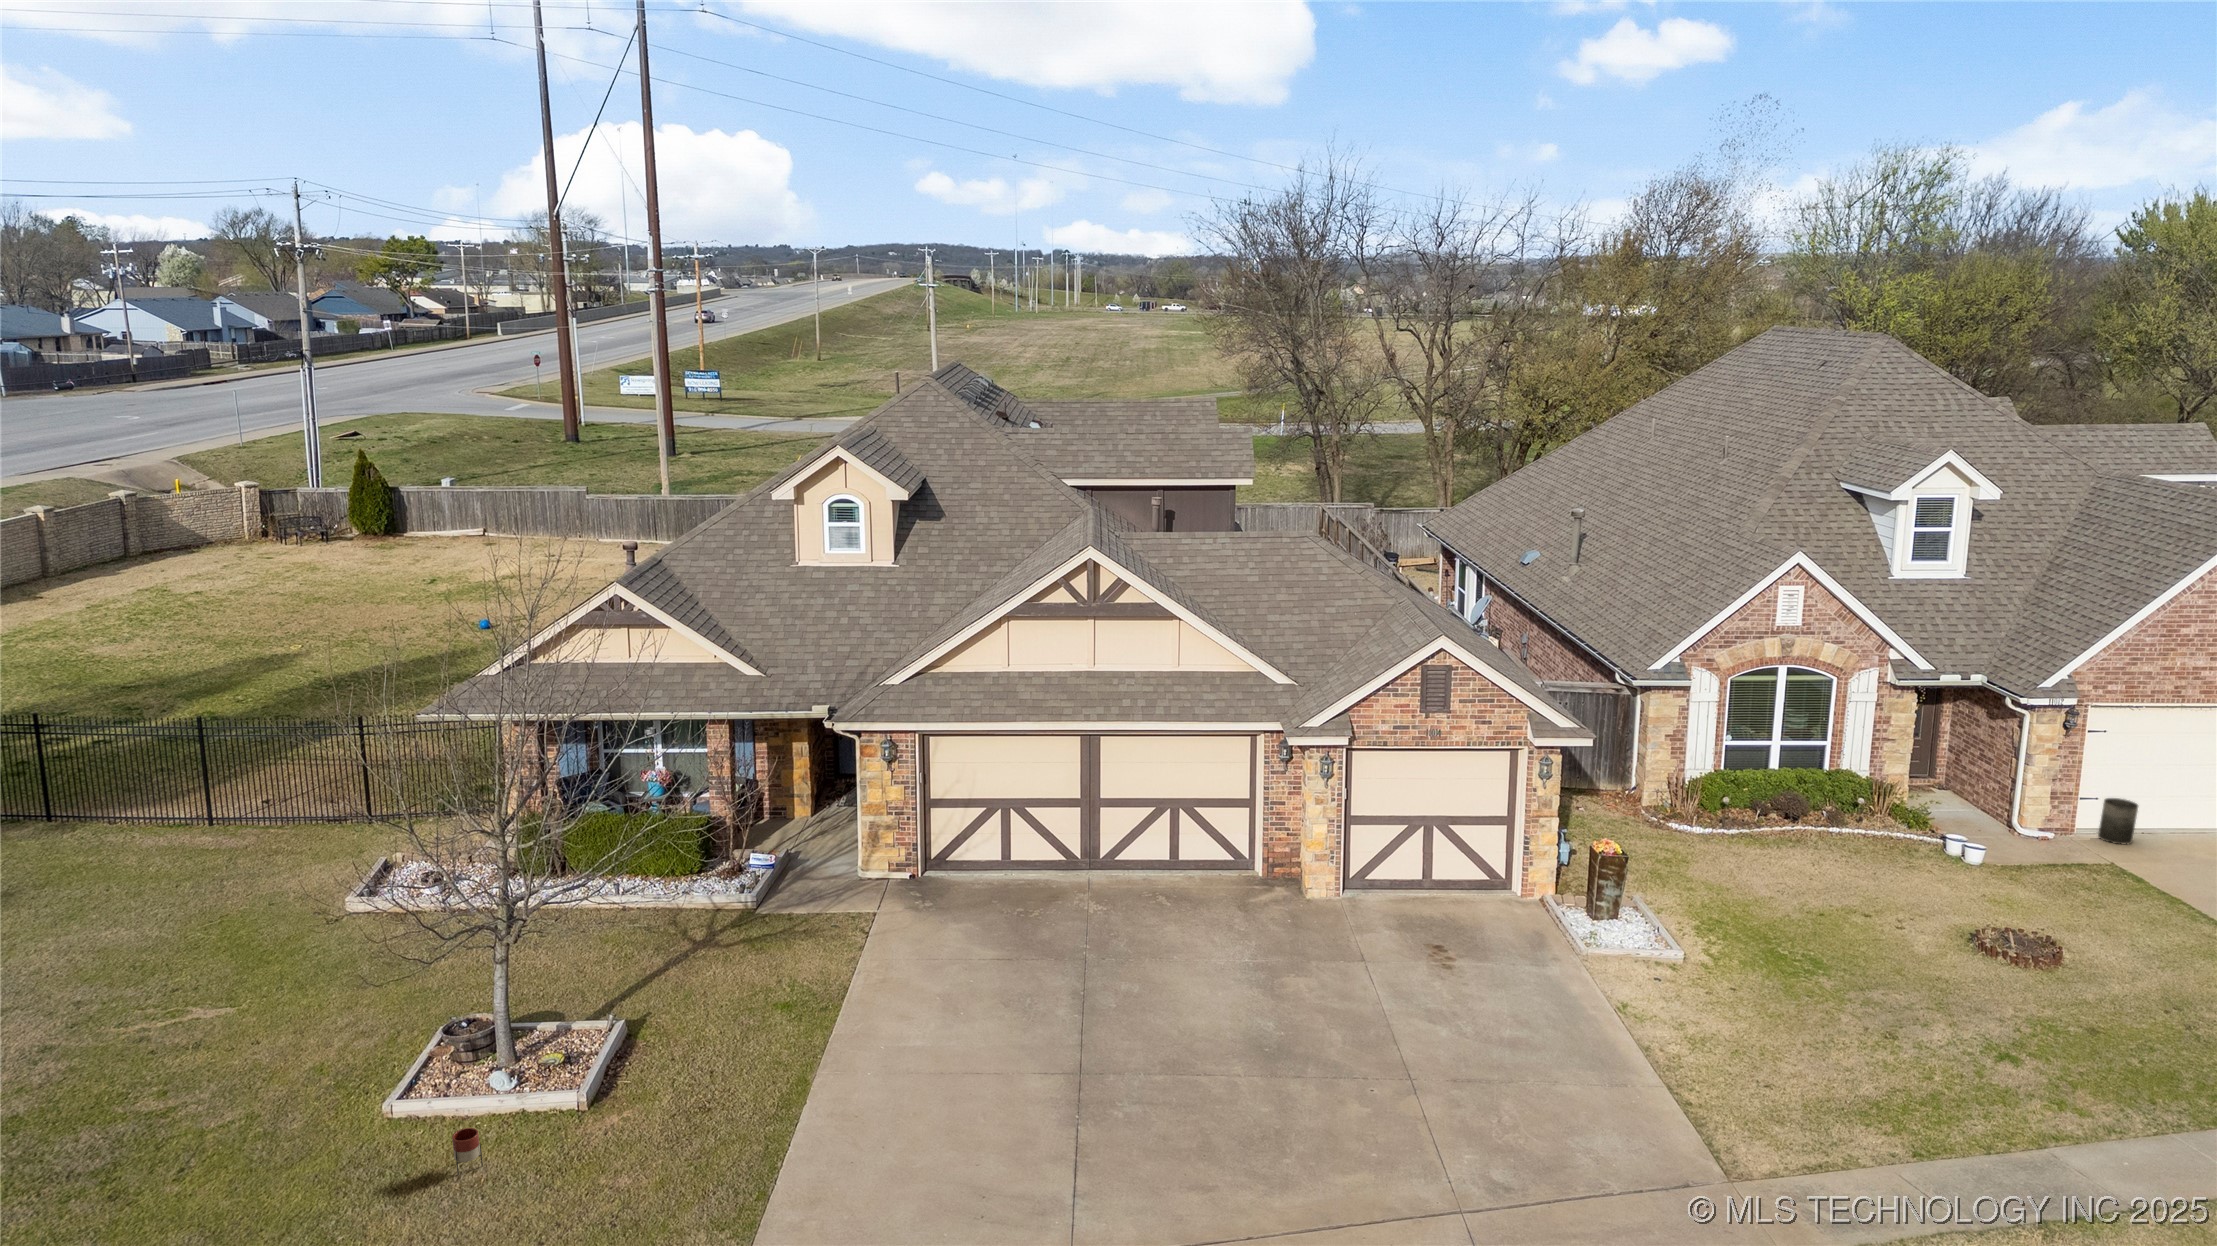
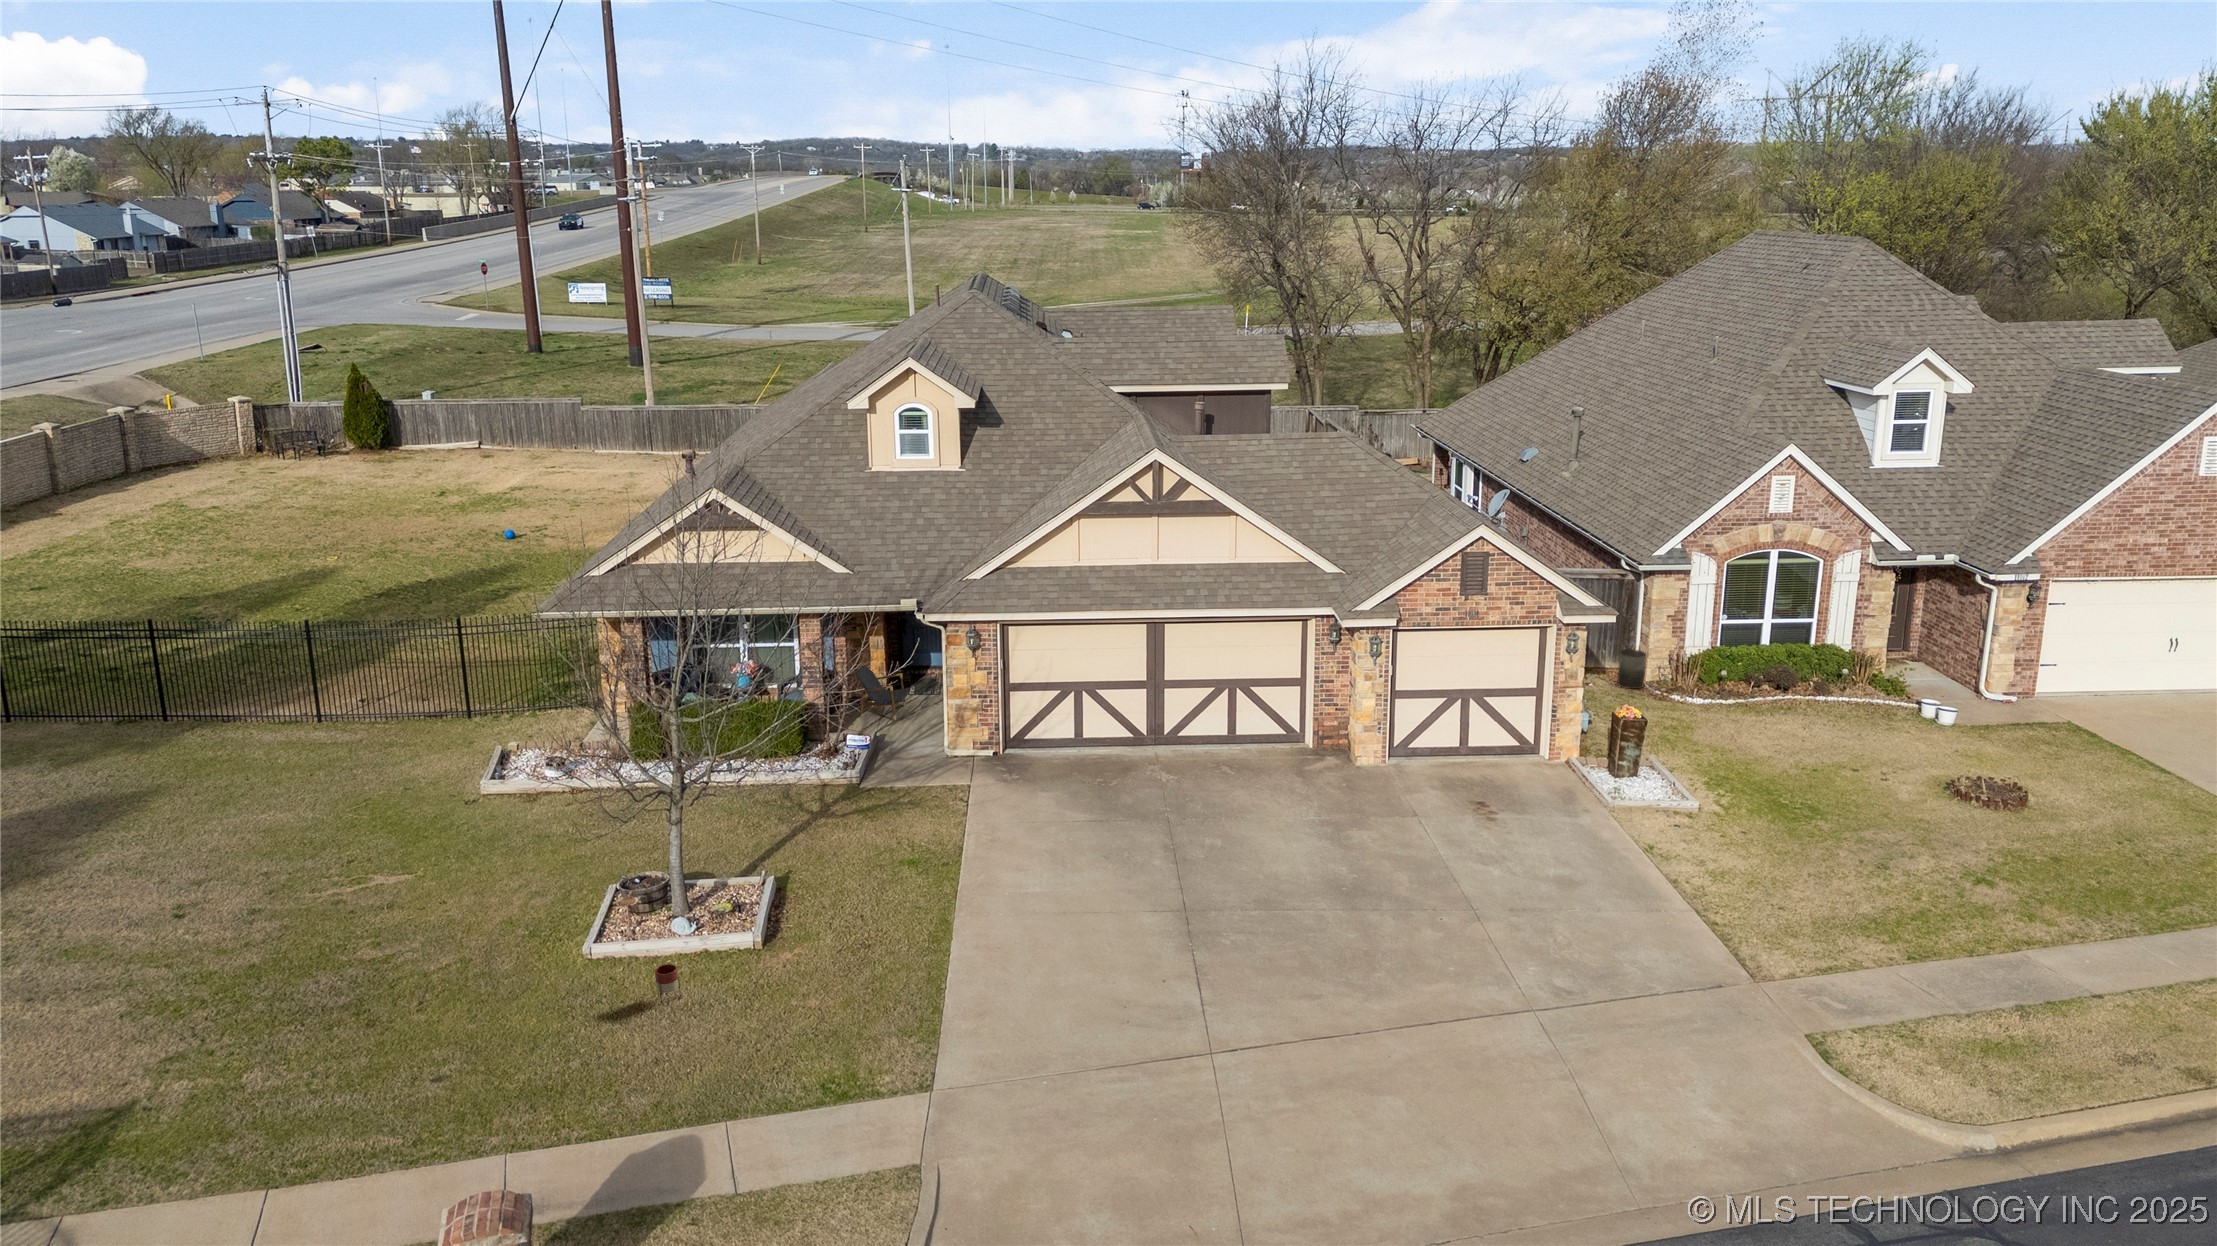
lounge chair: none [771,771,833,836] -> present [856,666,910,720]
trash can: present [2098,798,2138,845] -> present [1617,649,1647,689]

